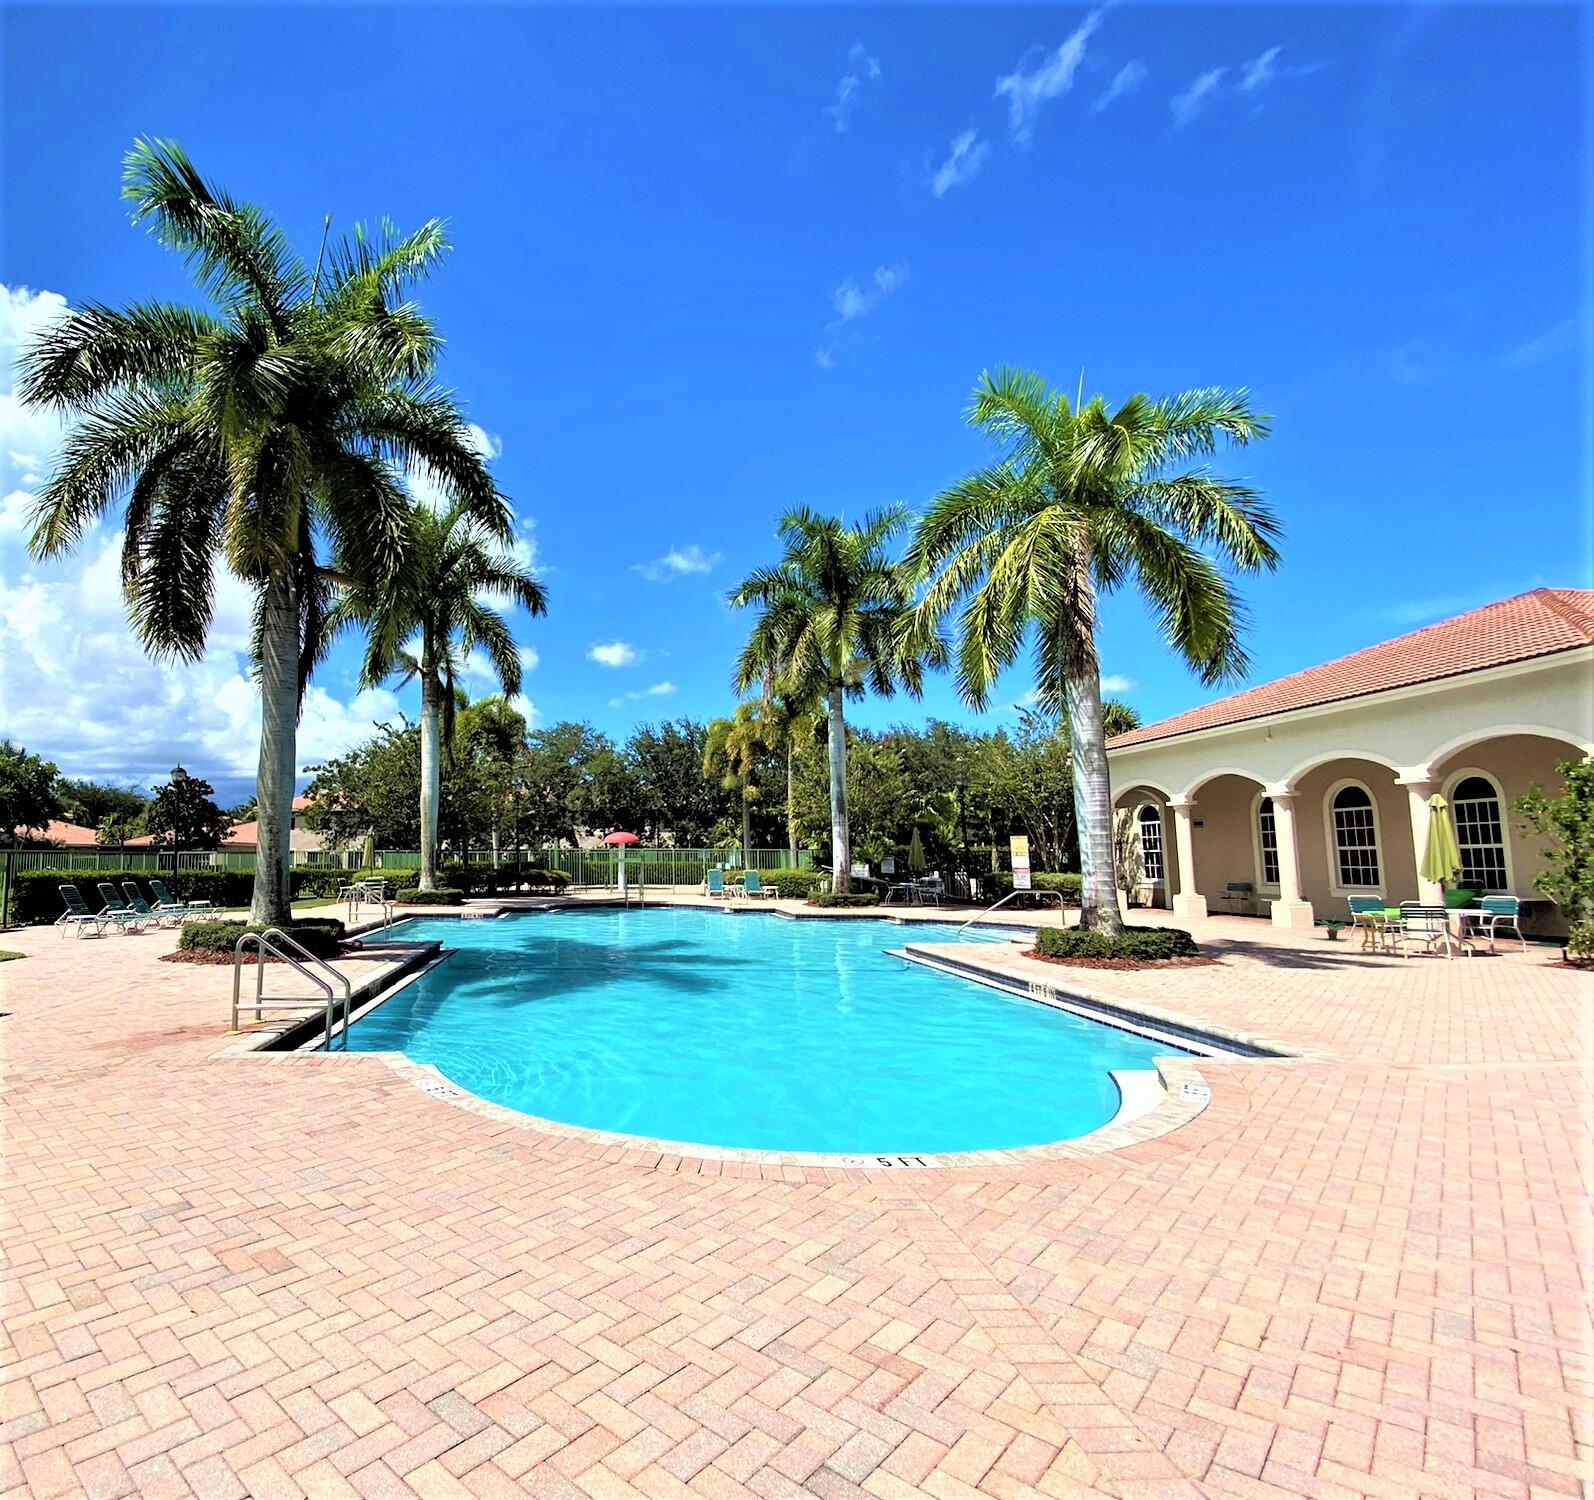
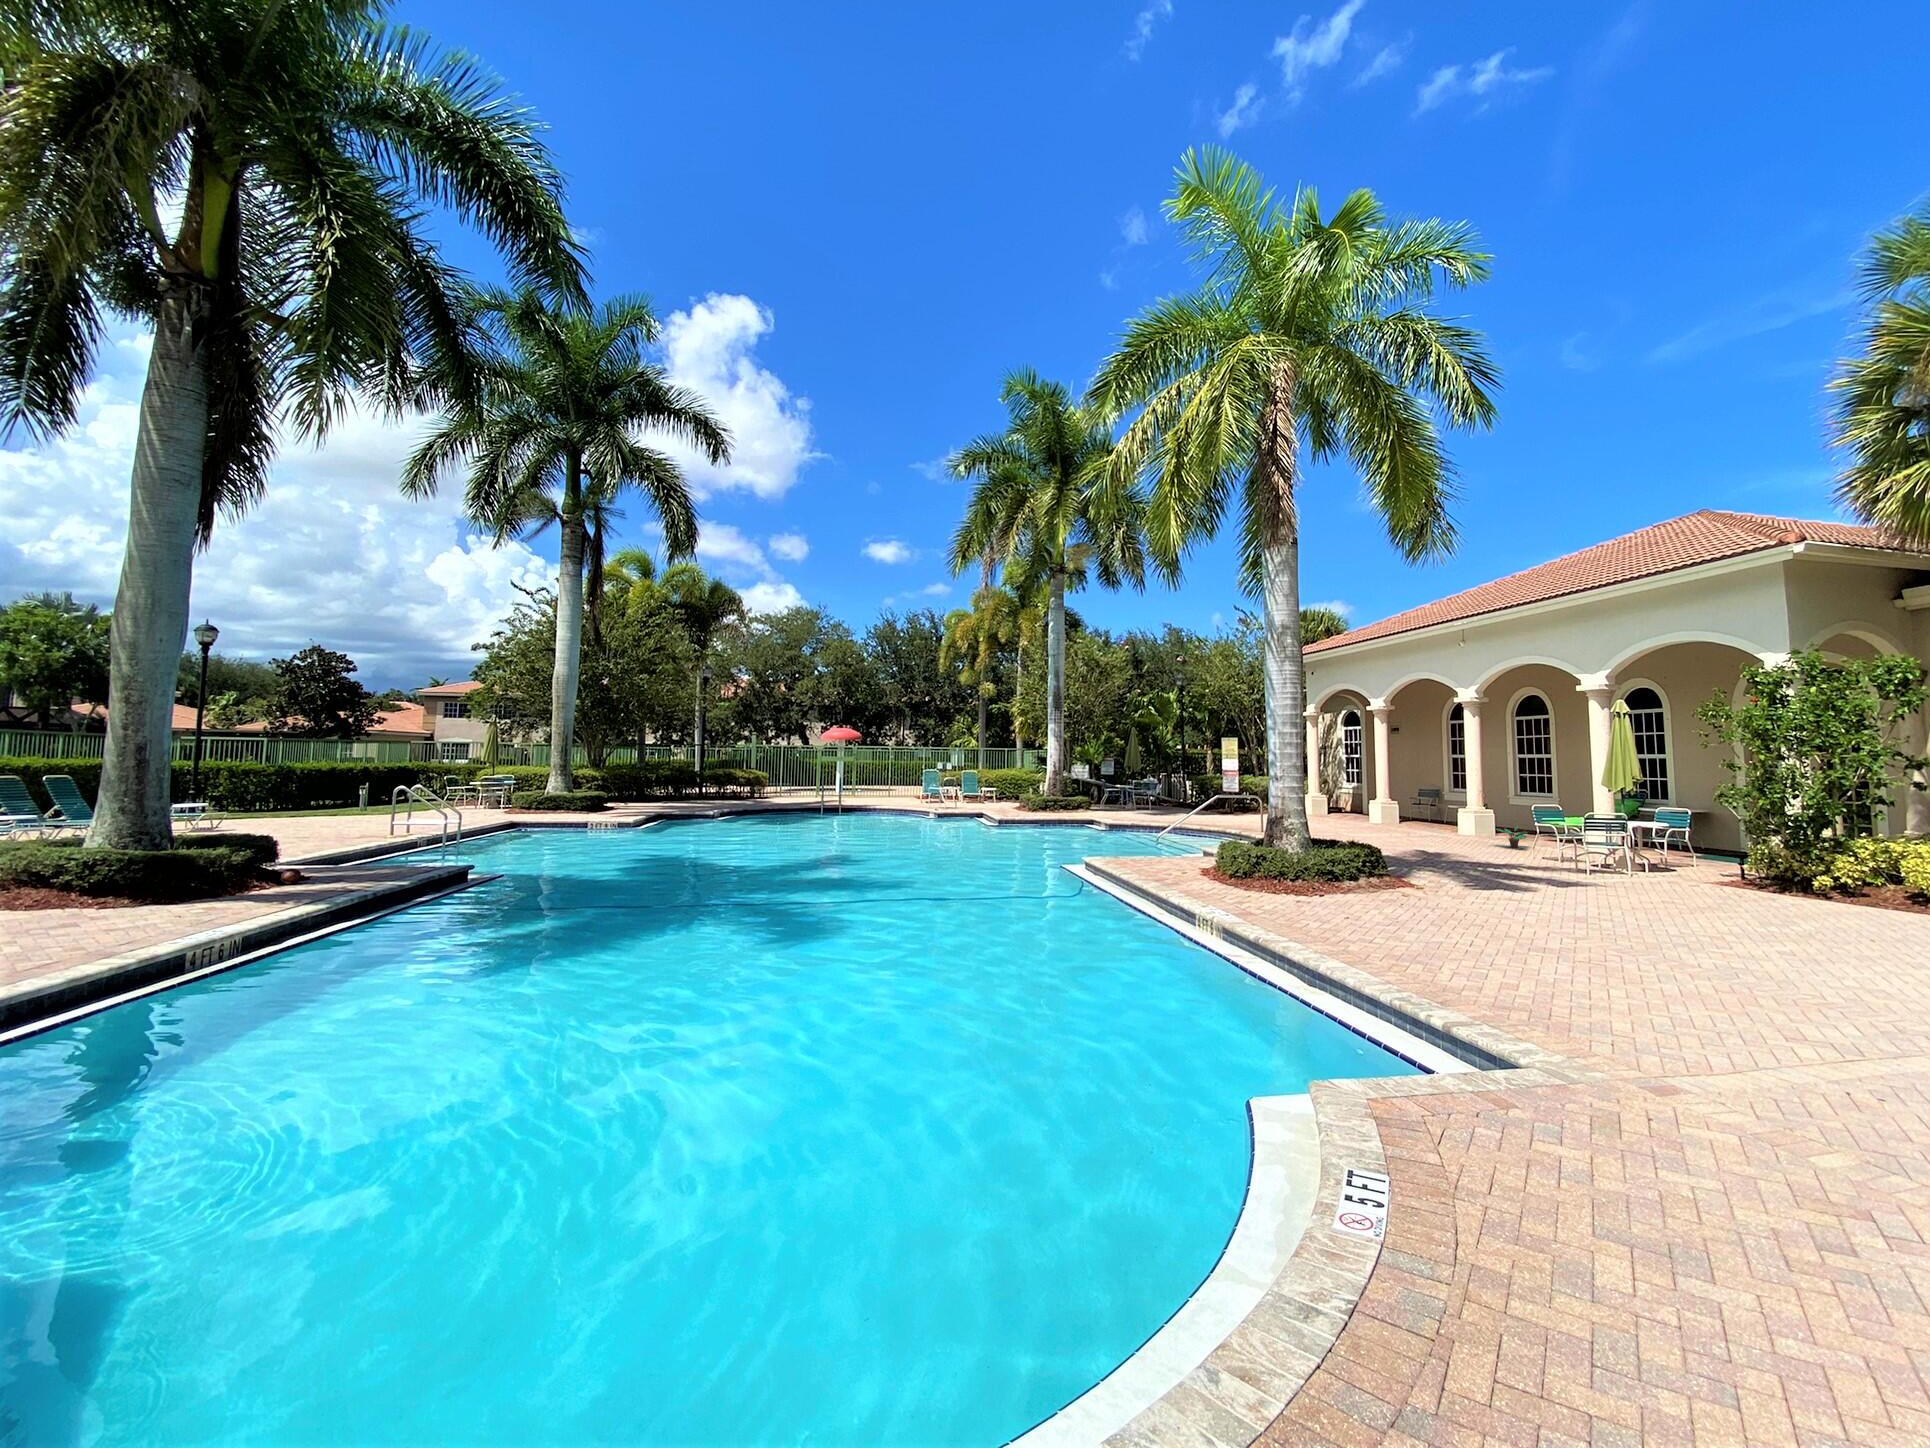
side table: present [1356,915,1390,953] -> none [1536,829,1569,866]

